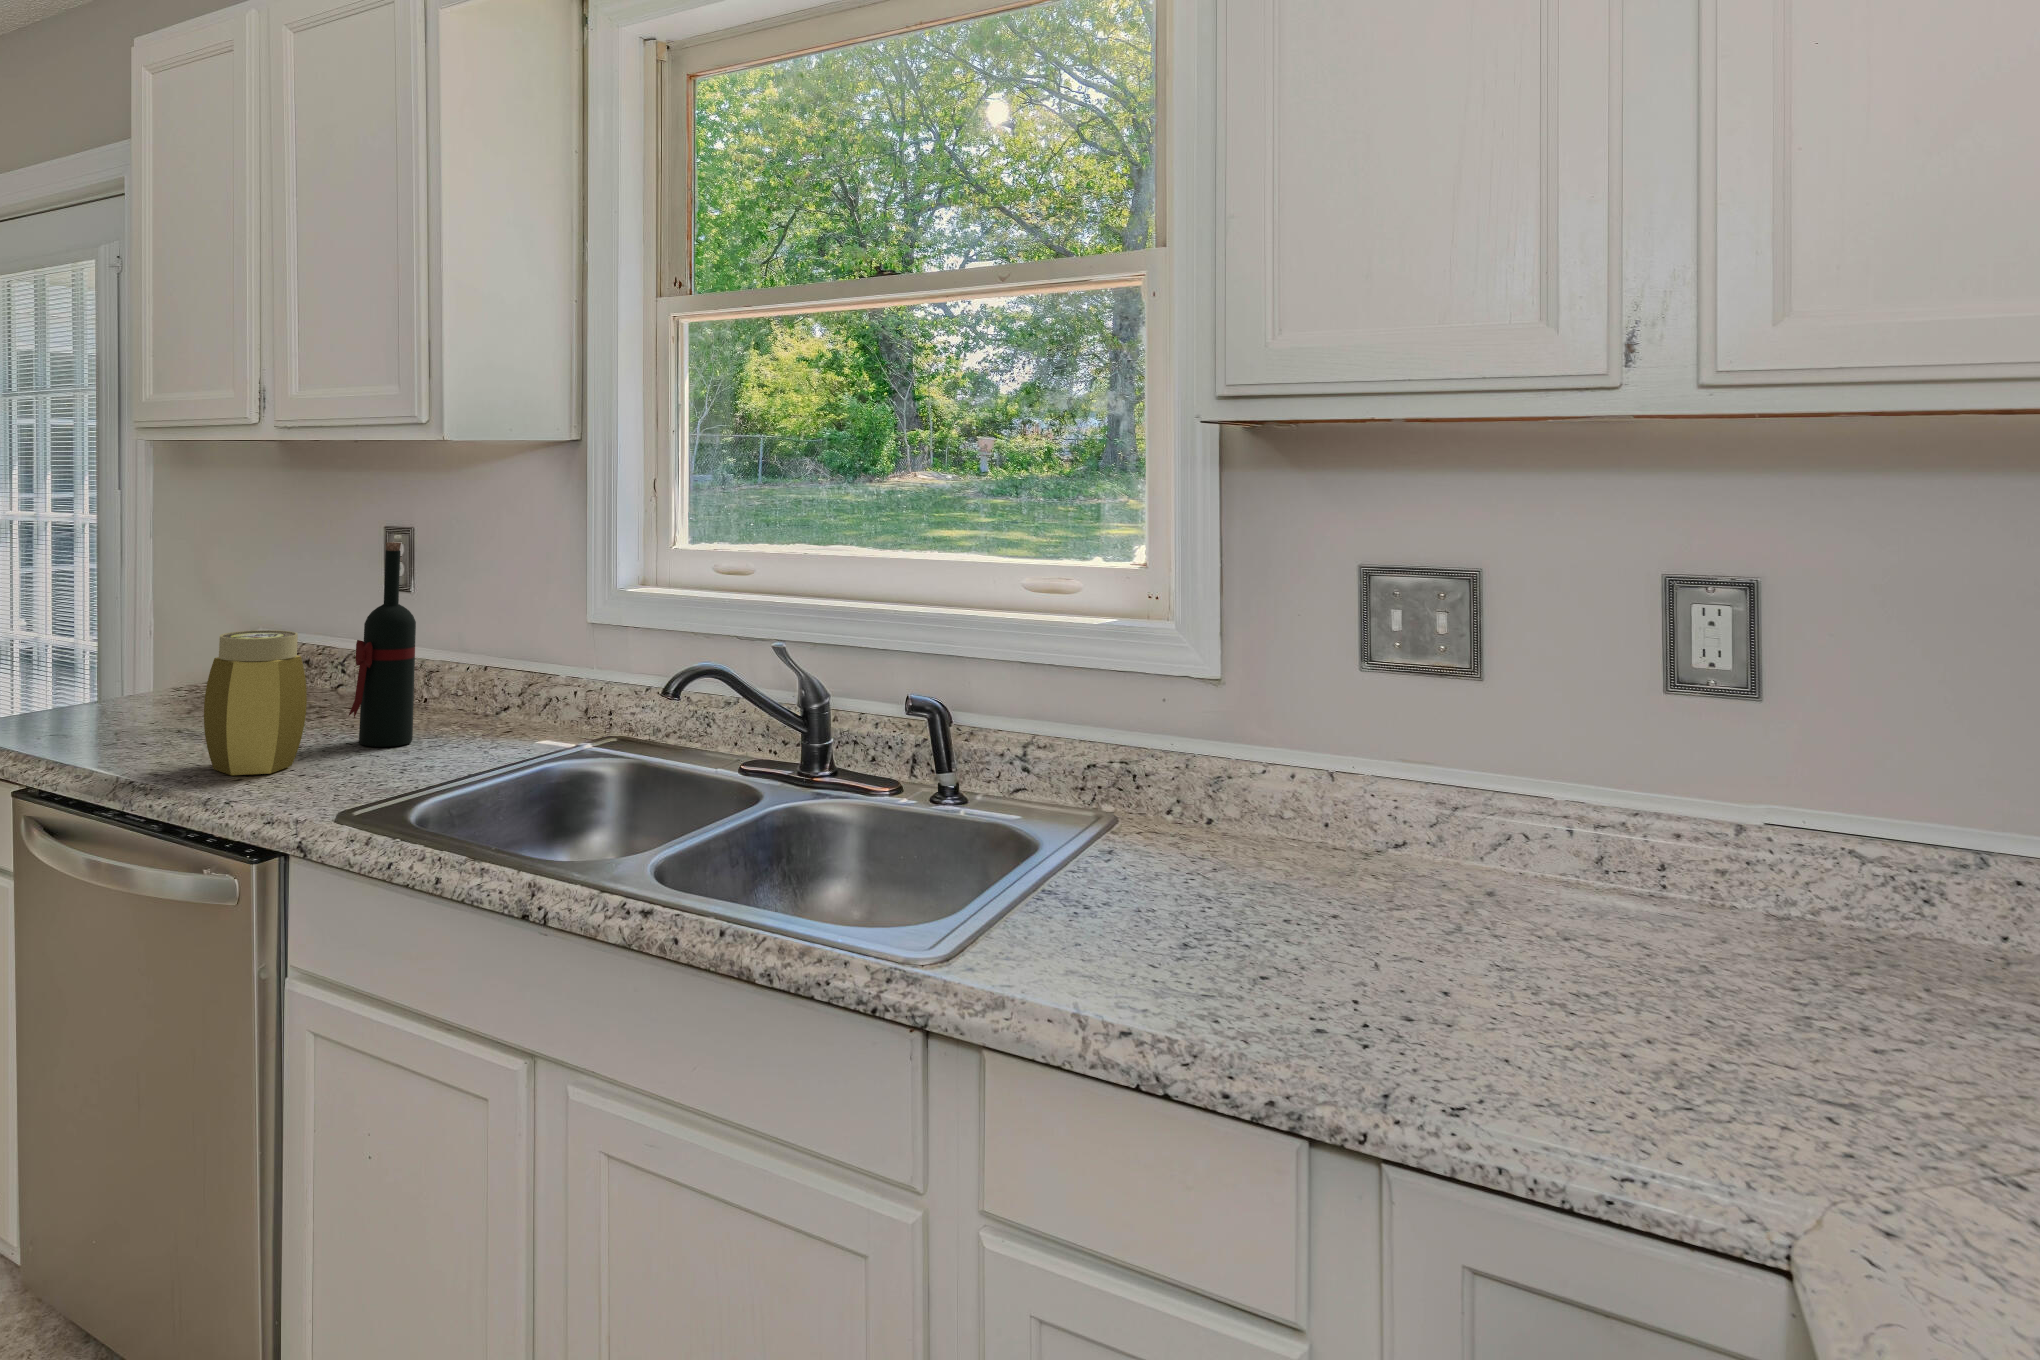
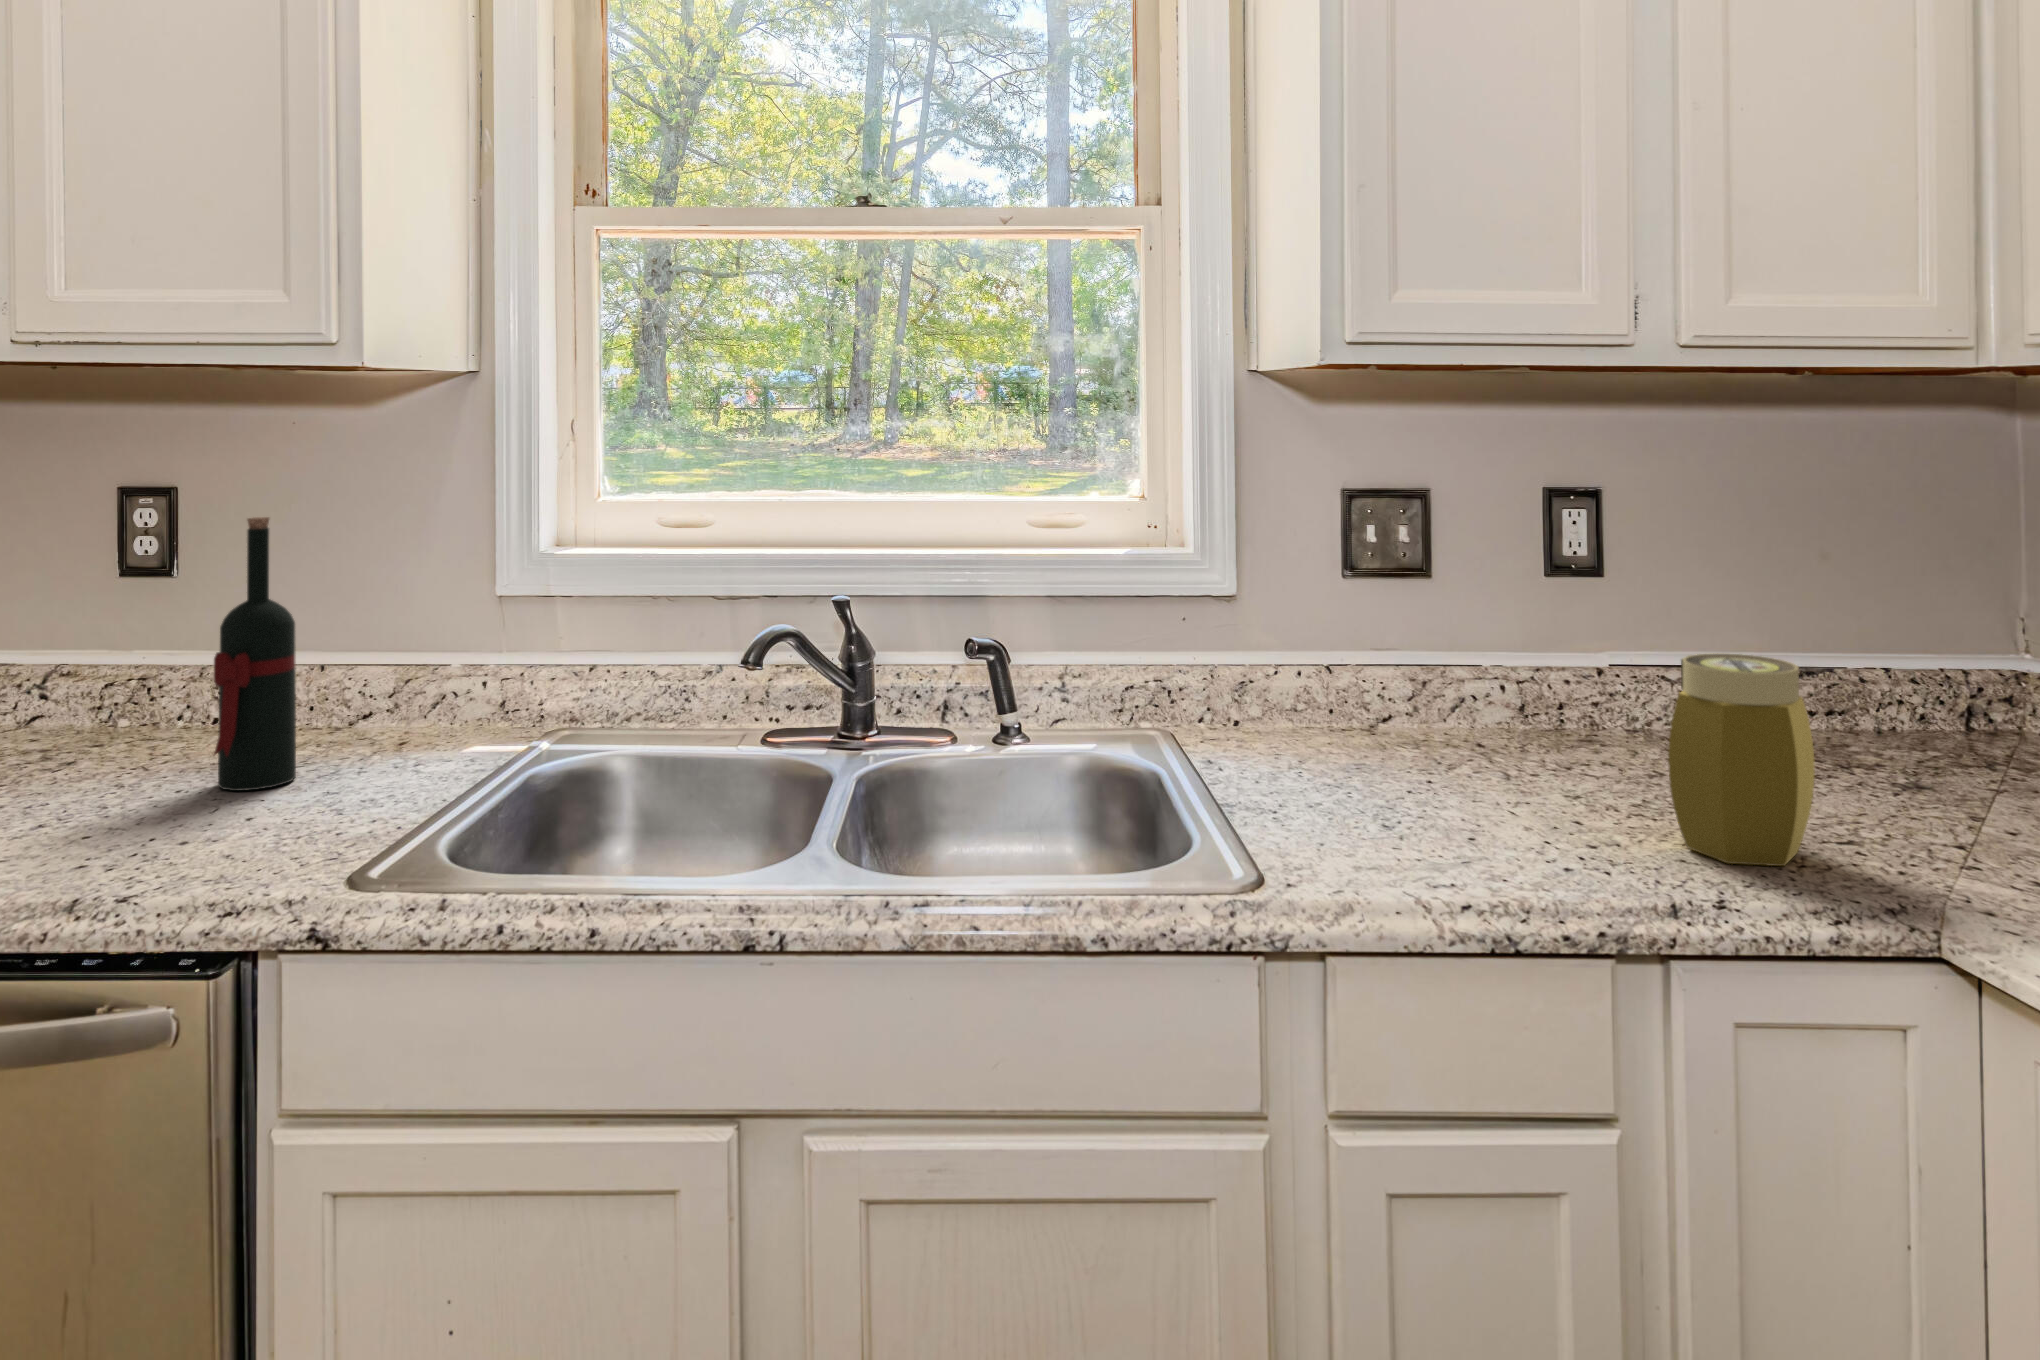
jar: present [204,630,307,775] -> present [1668,653,1814,866]

